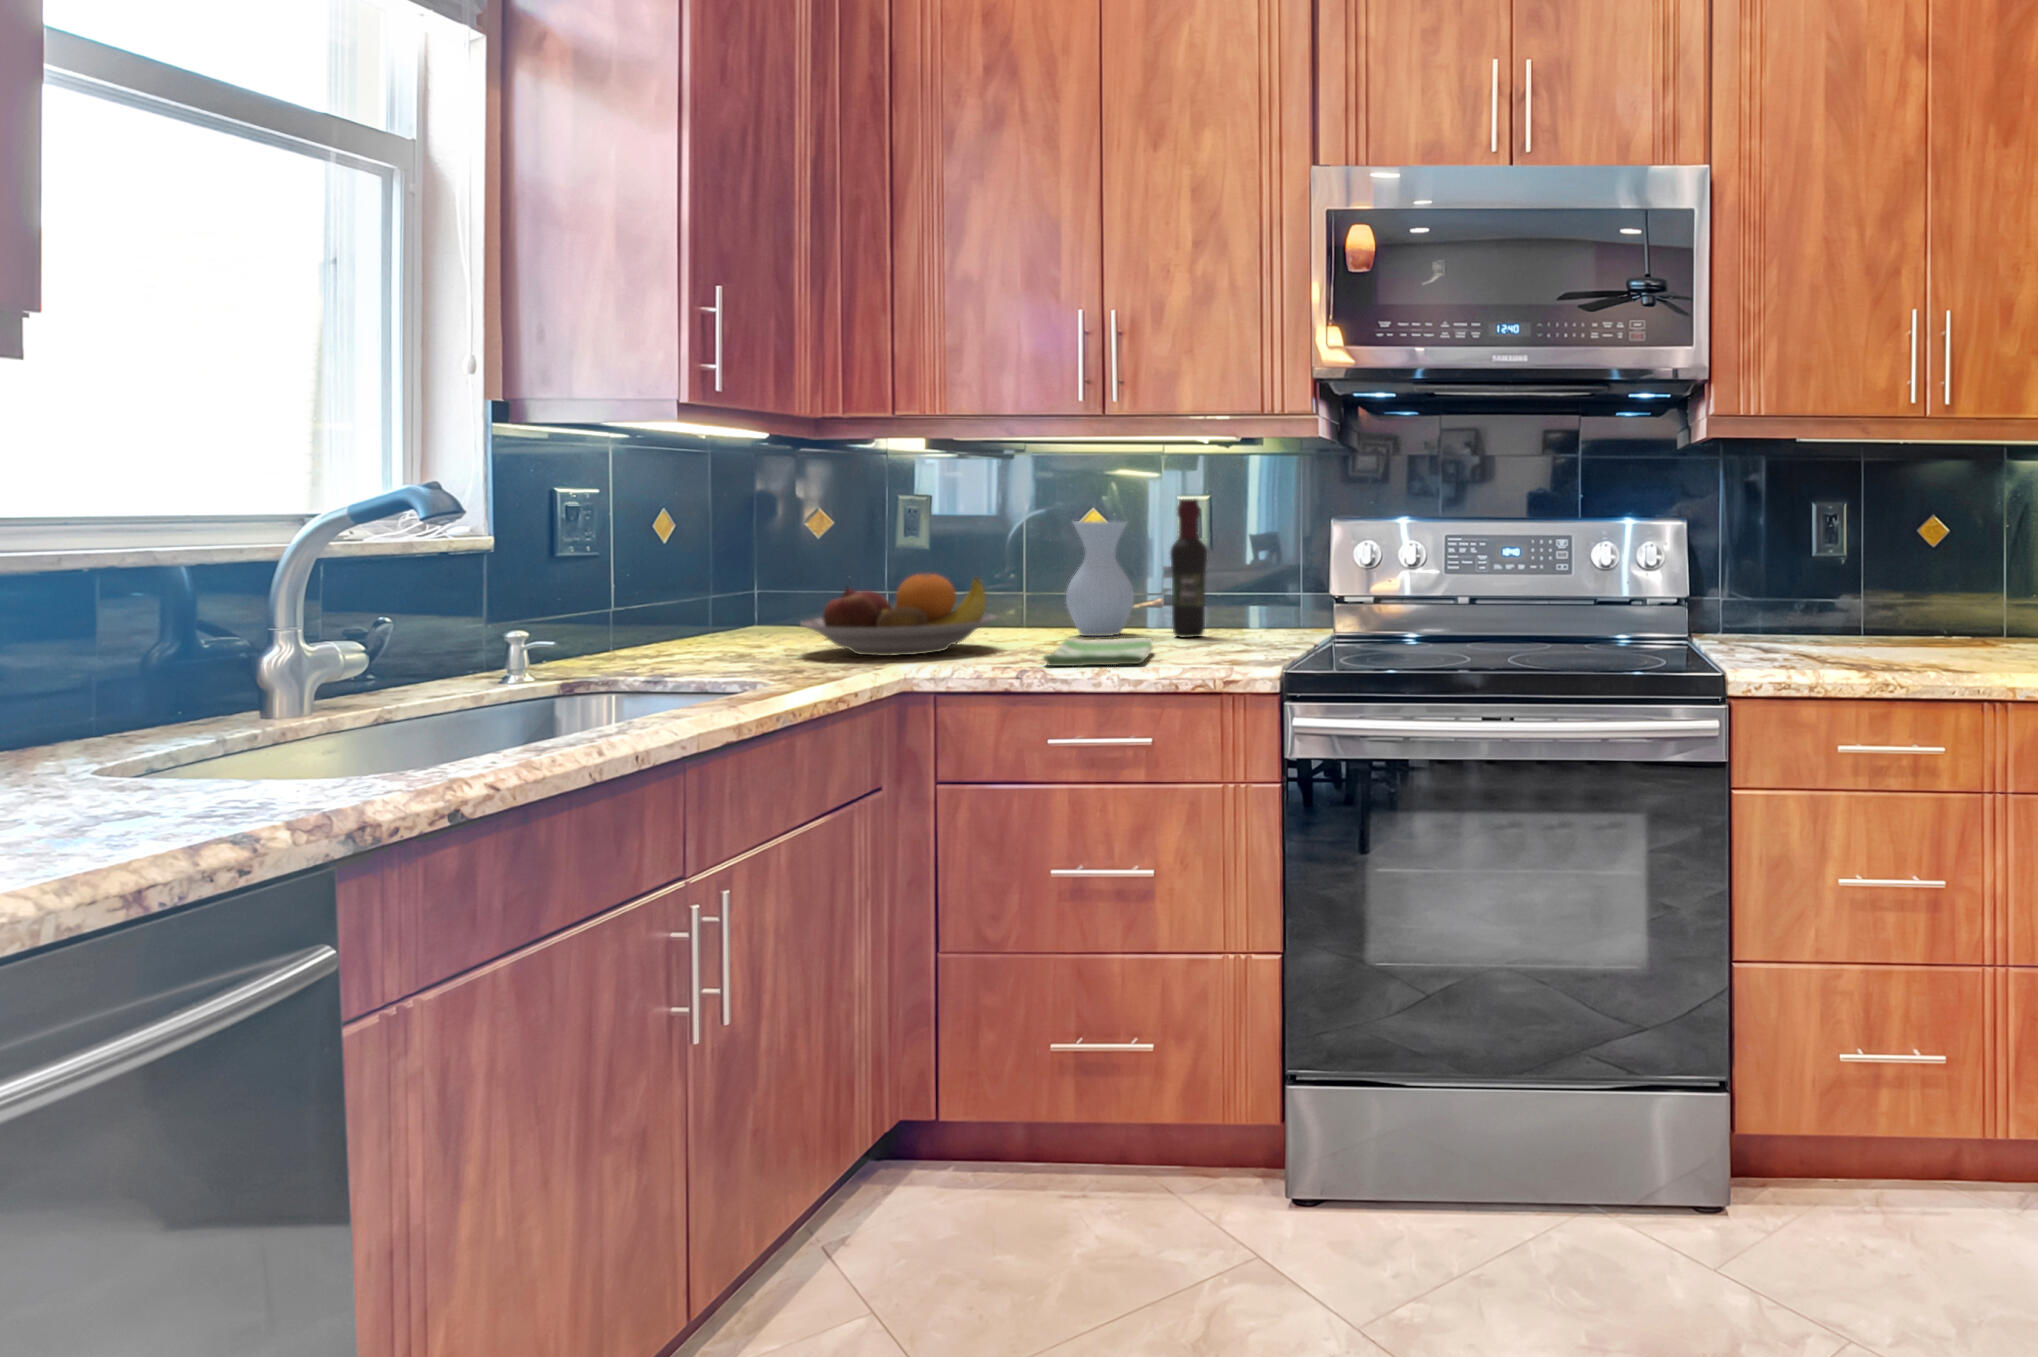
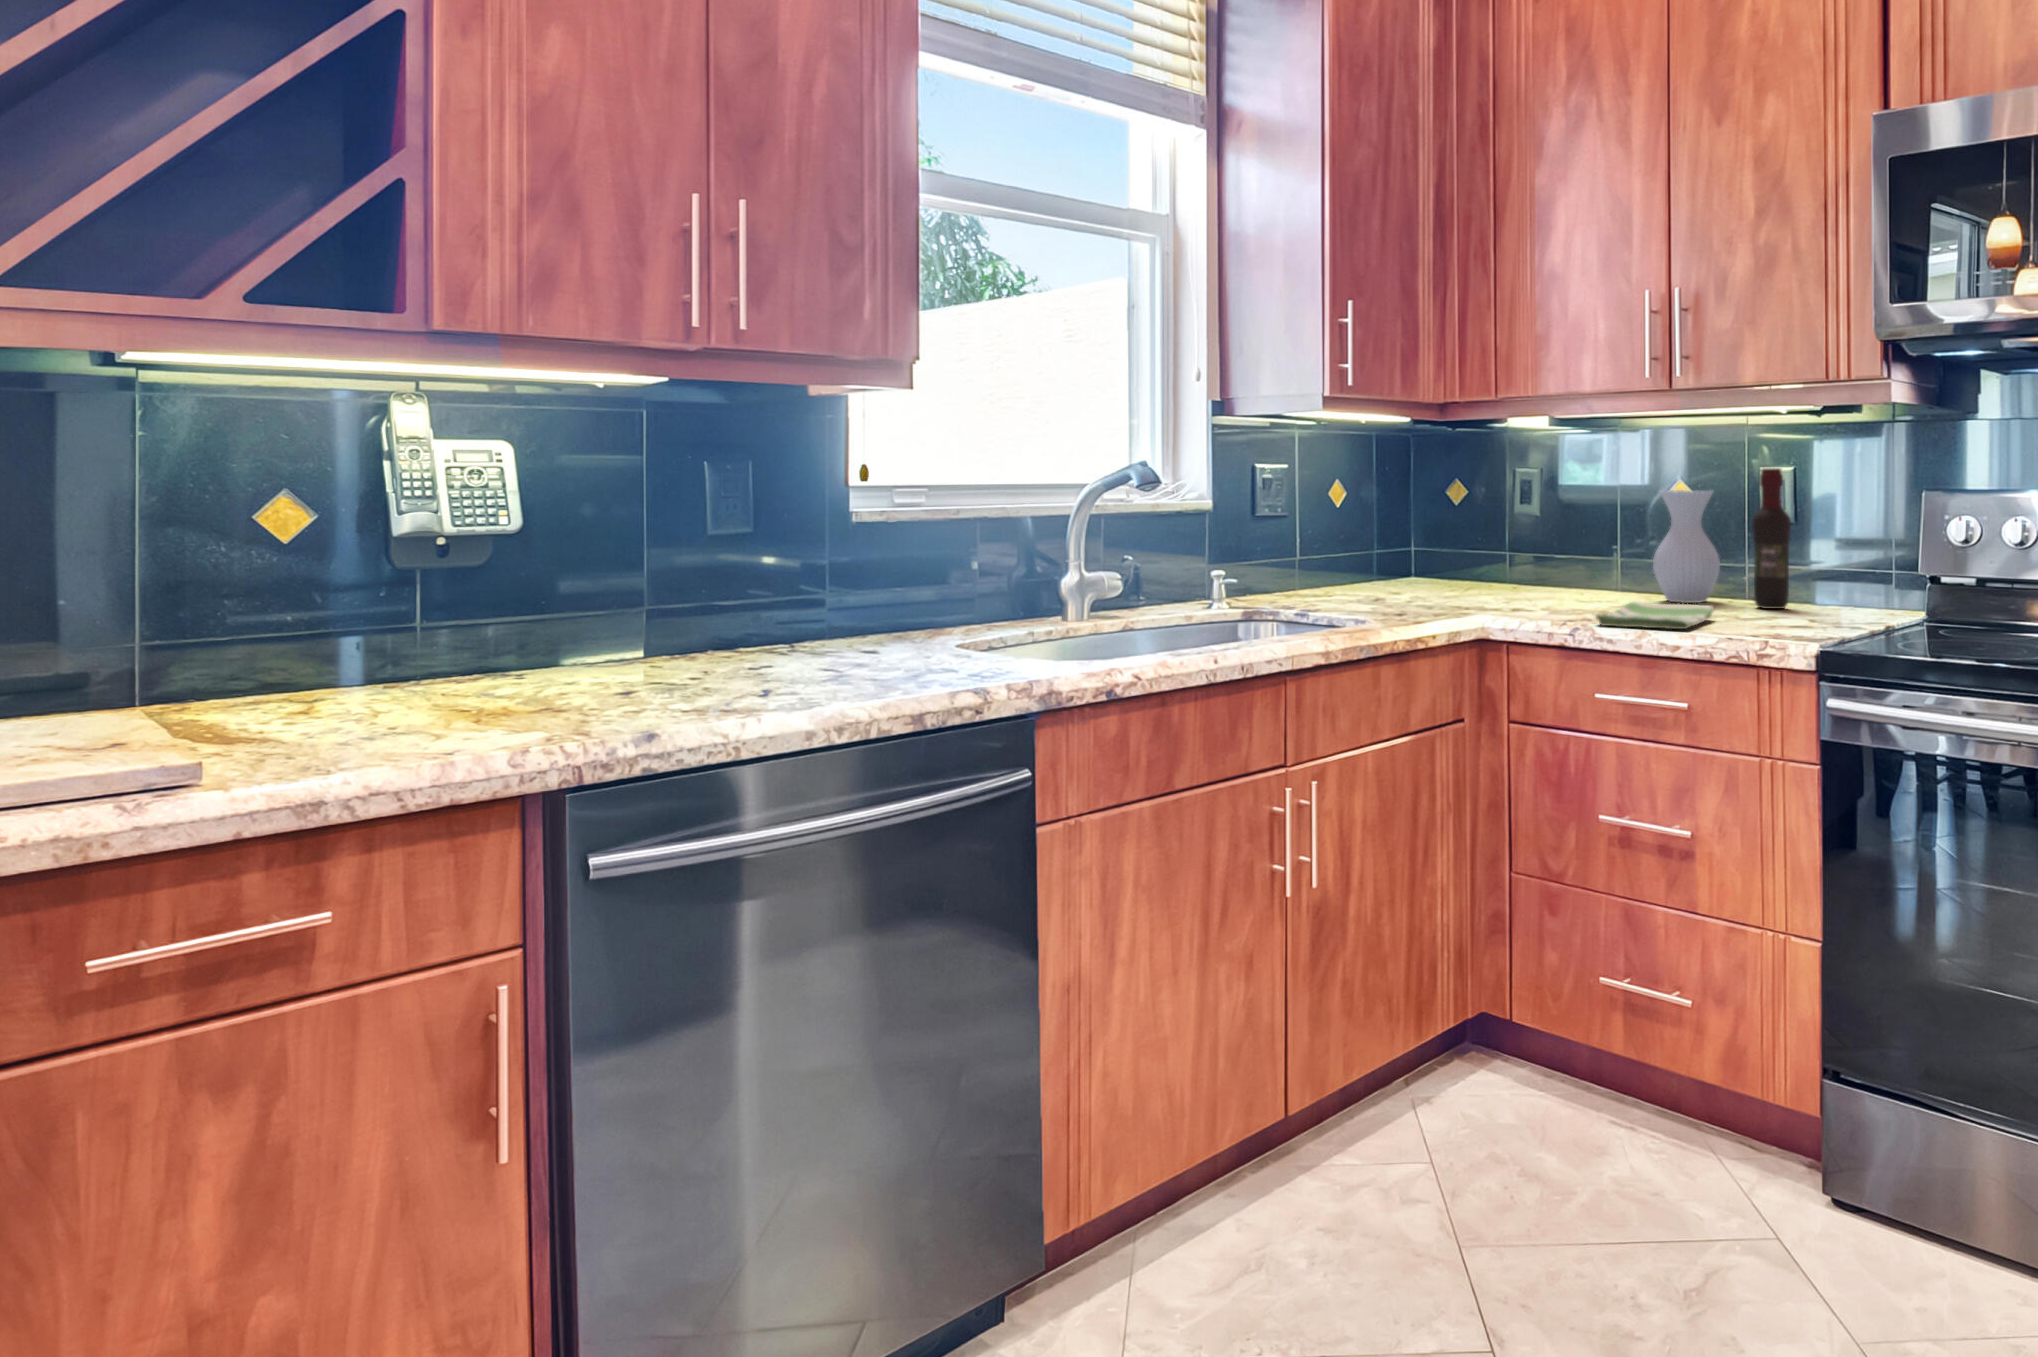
fruit bowl: present [801,574,996,656] -> none [1416,537,1577,608]

